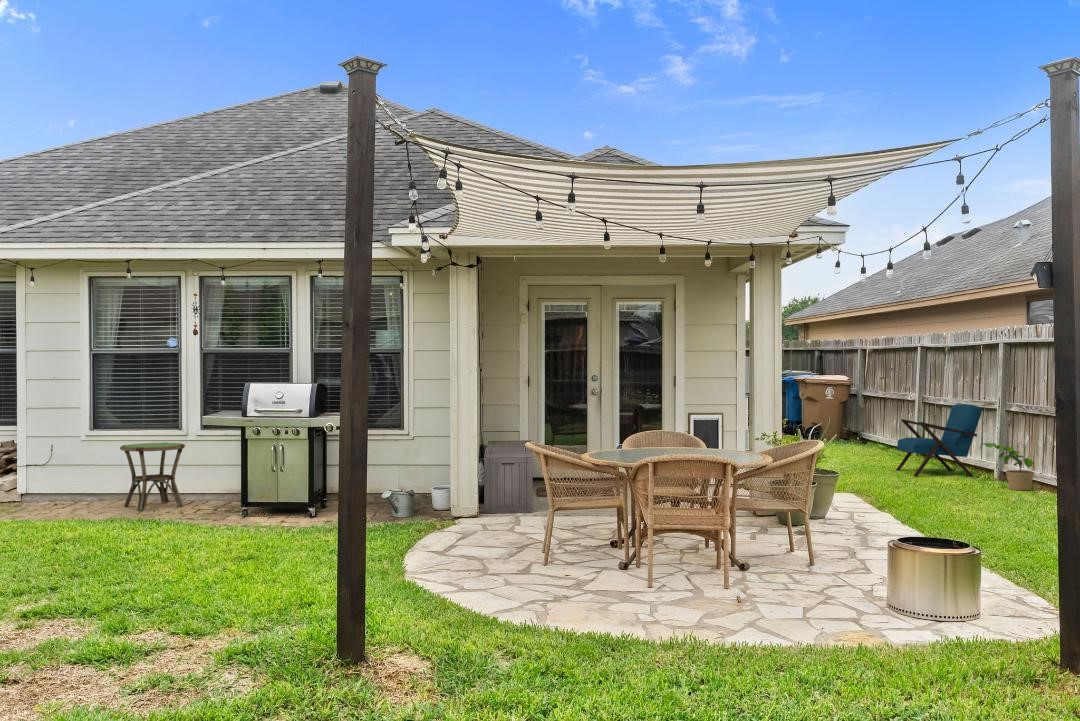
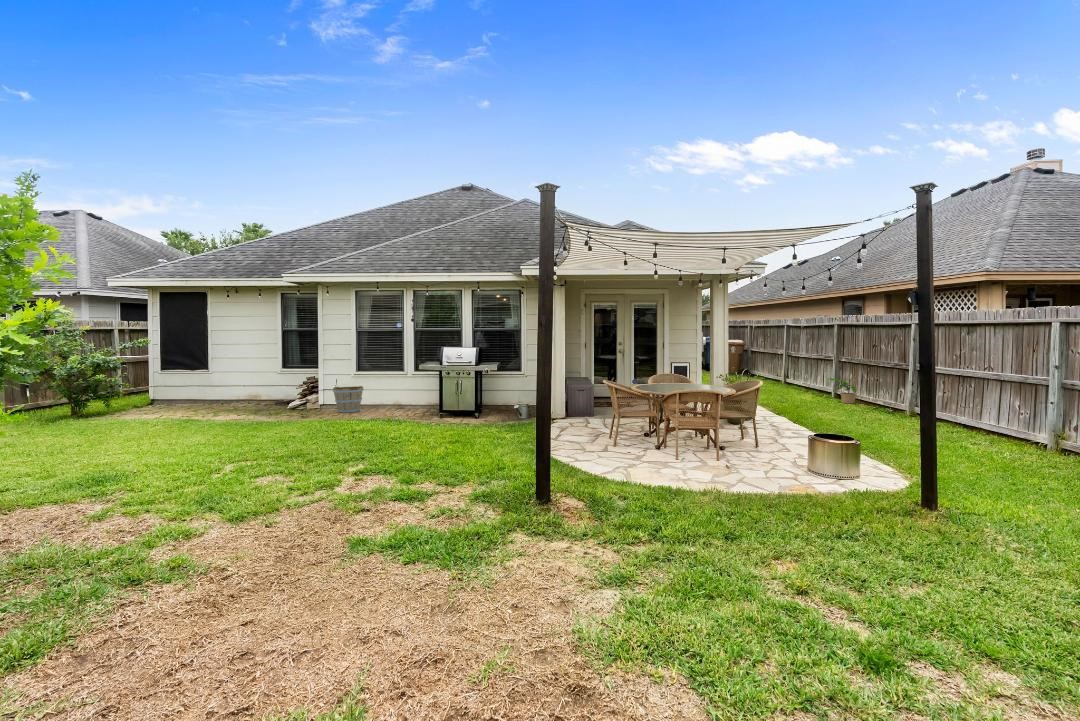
armchair: present [896,404,982,476] -> none [775,357,825,395]
side table: present [120,443,185,510] -> none [376,378,409,413]
wooden bucket: none [35,458,97,510] -> present [333,386,364,413]

